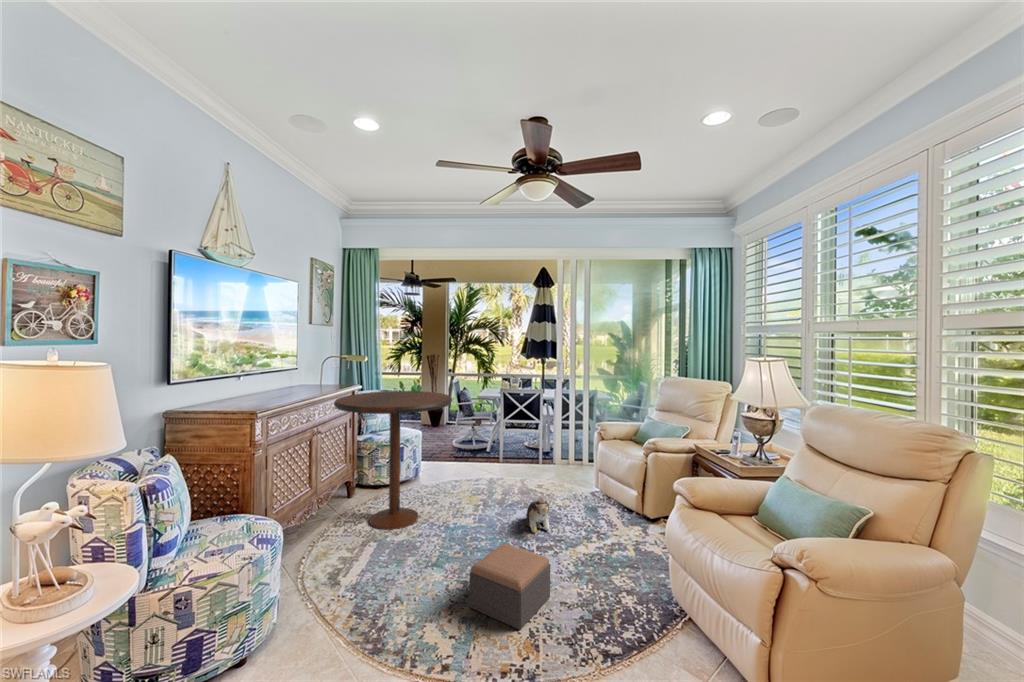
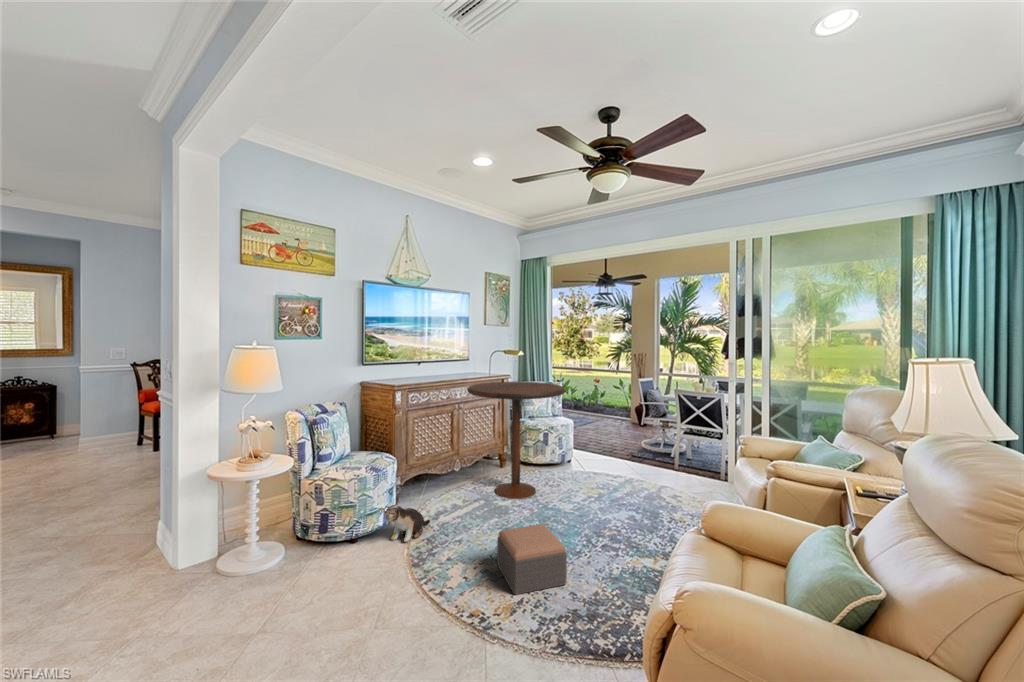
plush toy: present [526,498,550,533] -> present [381,504,430,542]

